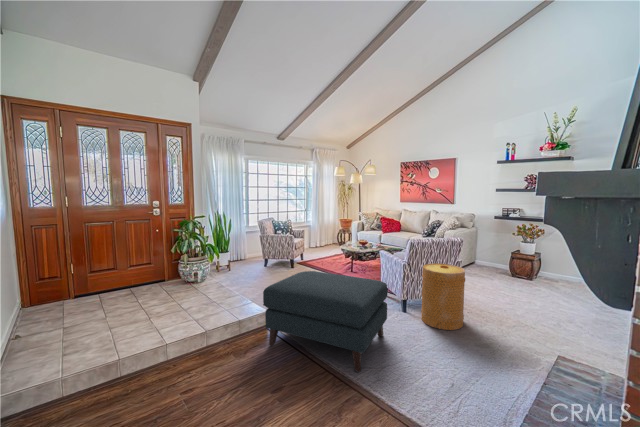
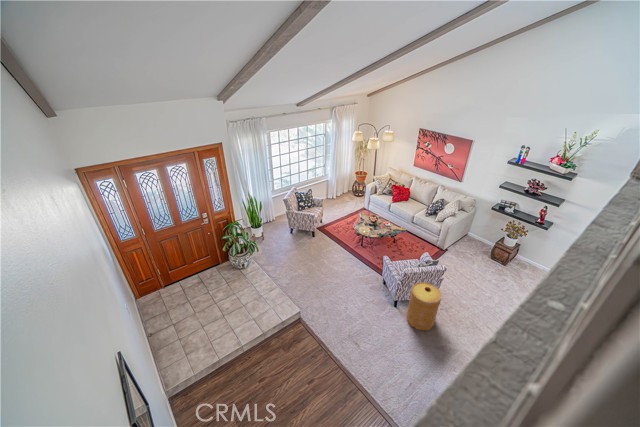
ottoman: present [263,271,387,372] -> none [299,287,383,371]

